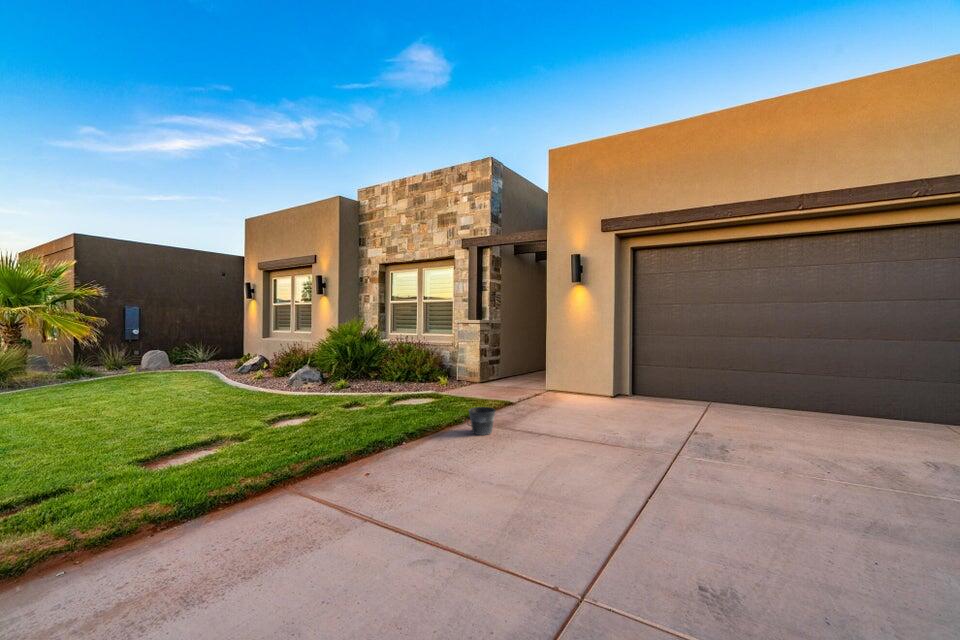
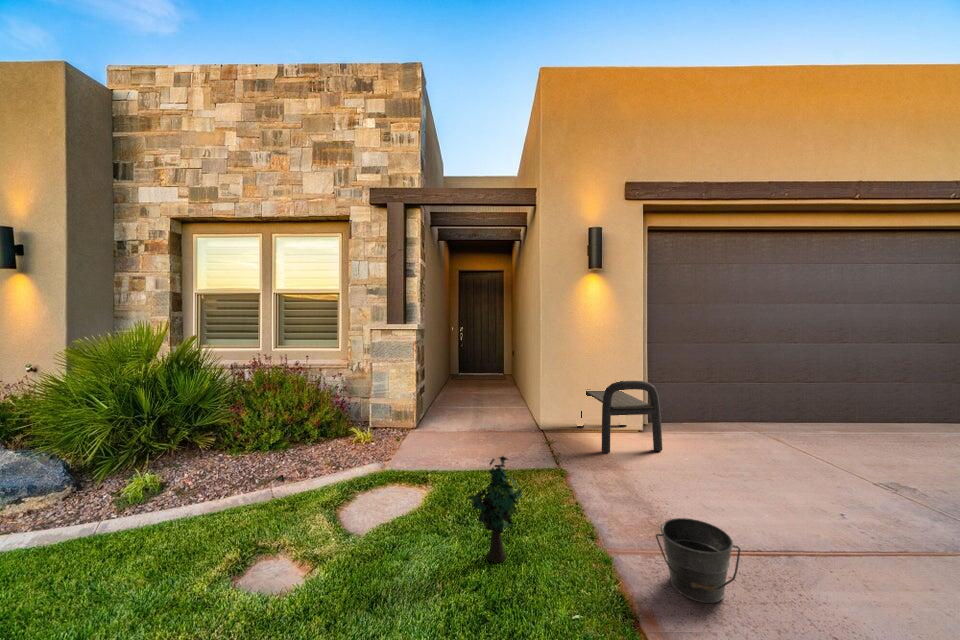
bench: none [554,355,607,407] -> present [577,381,662,453]
decorative plant: none [415,374,439,415] -> present [468,456,522,563]

